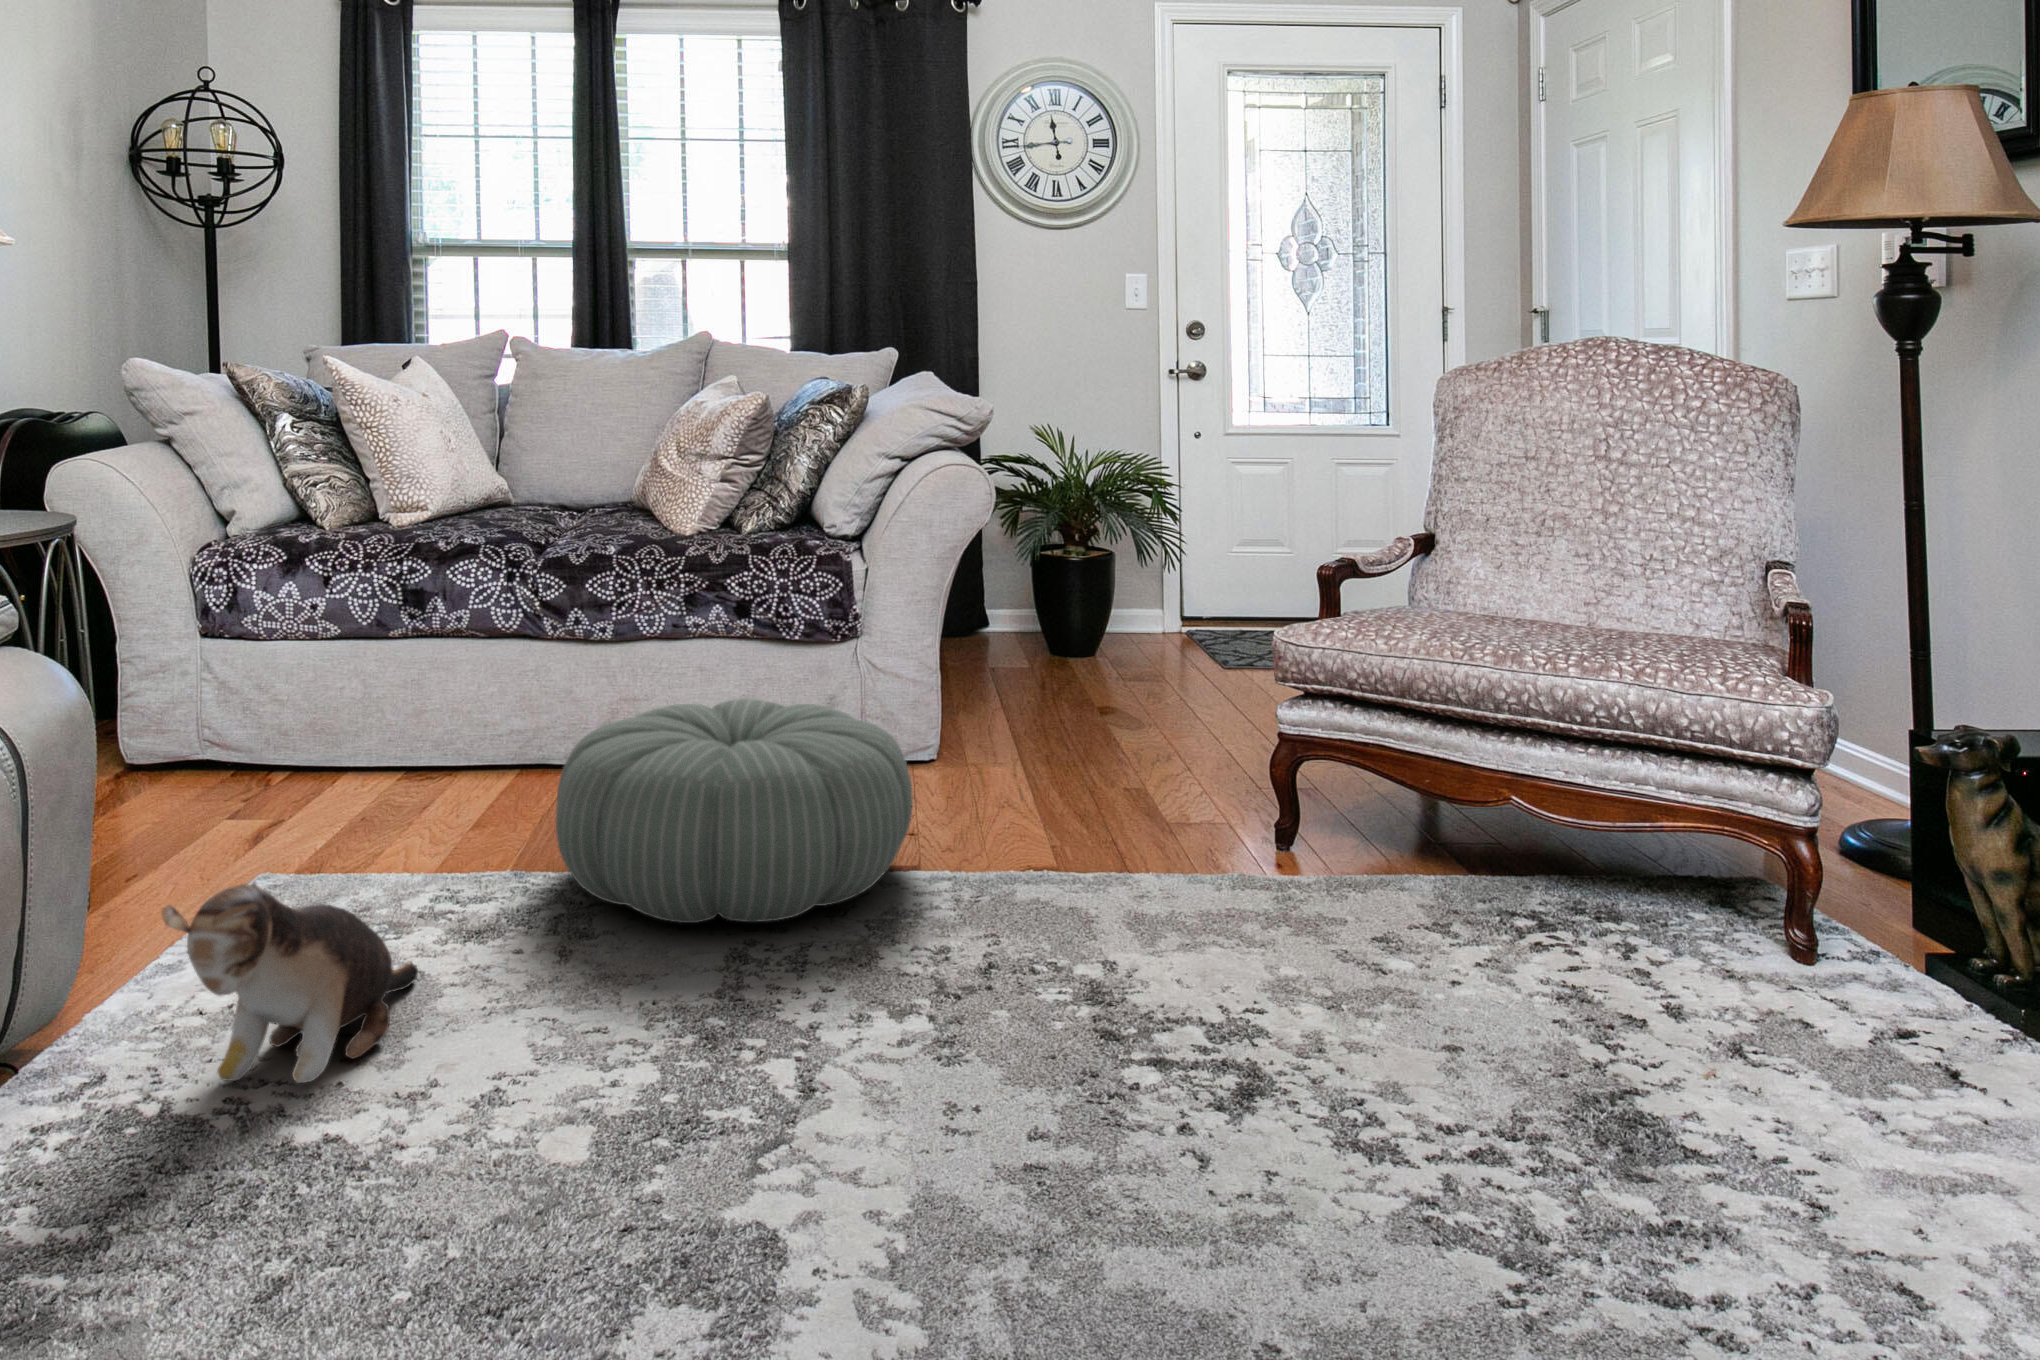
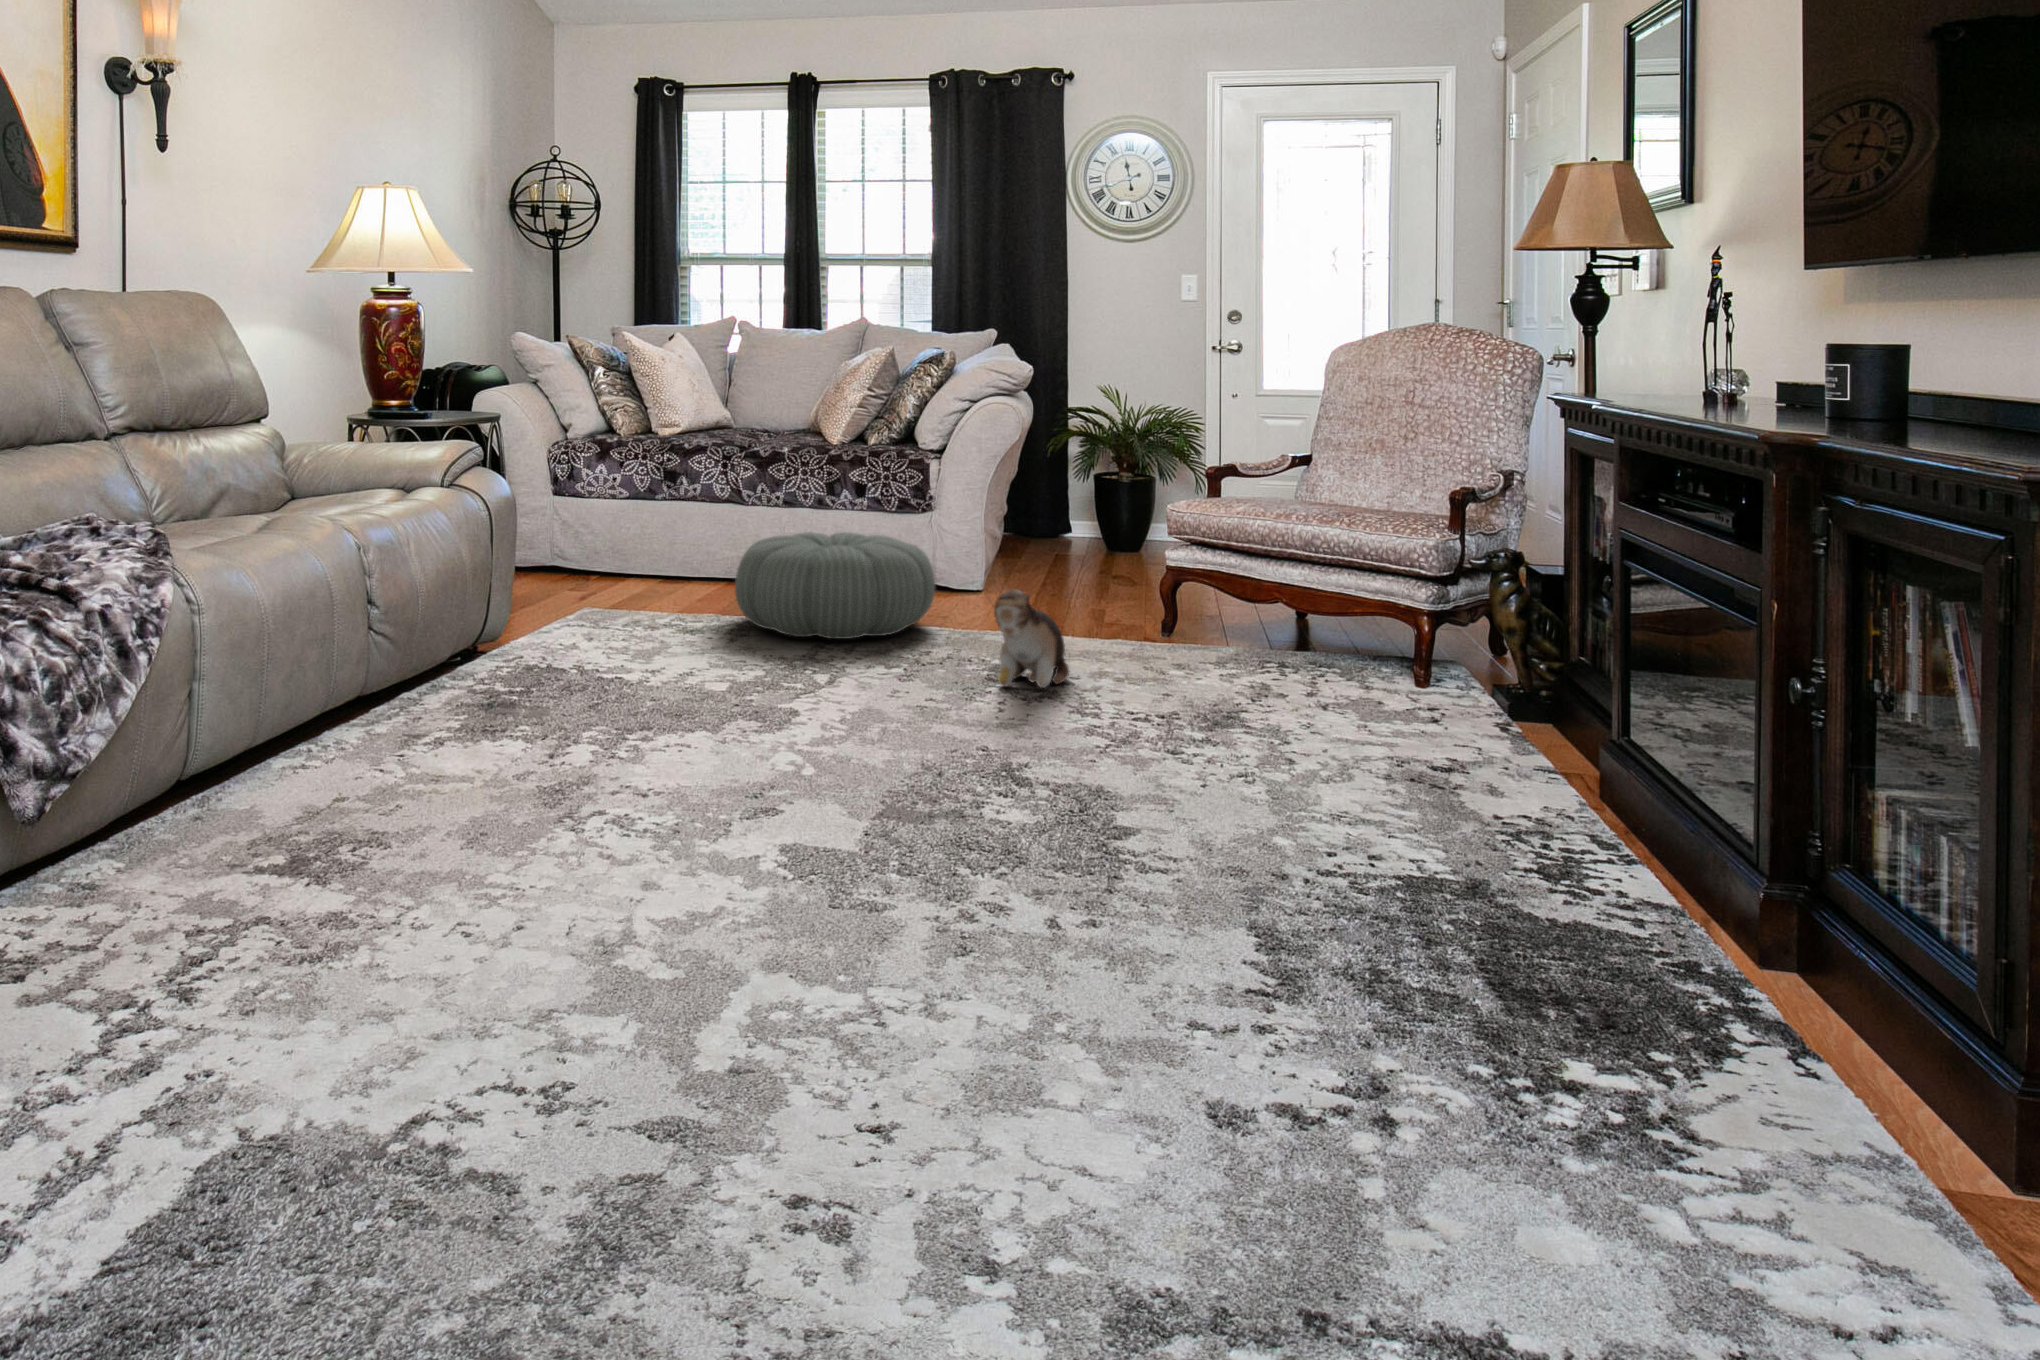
plush toy: present [161,883,418,1083] -> present [994,589,1069,688]

